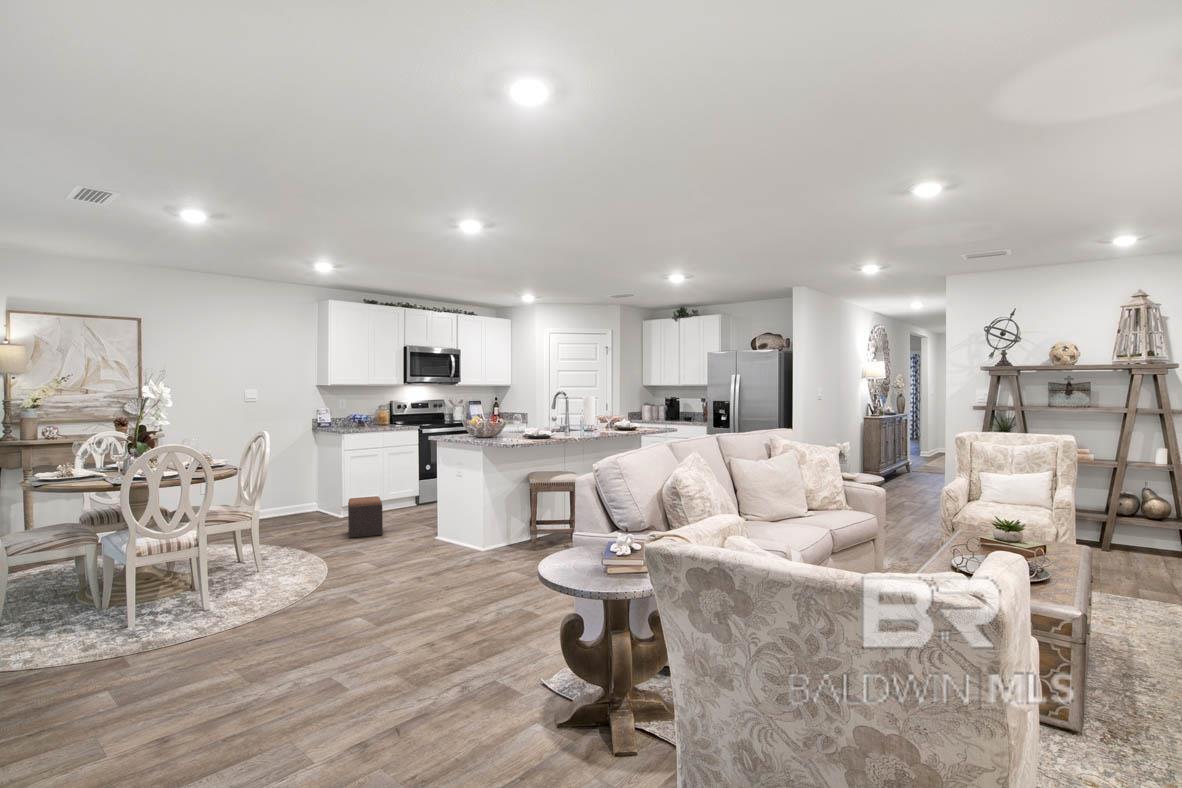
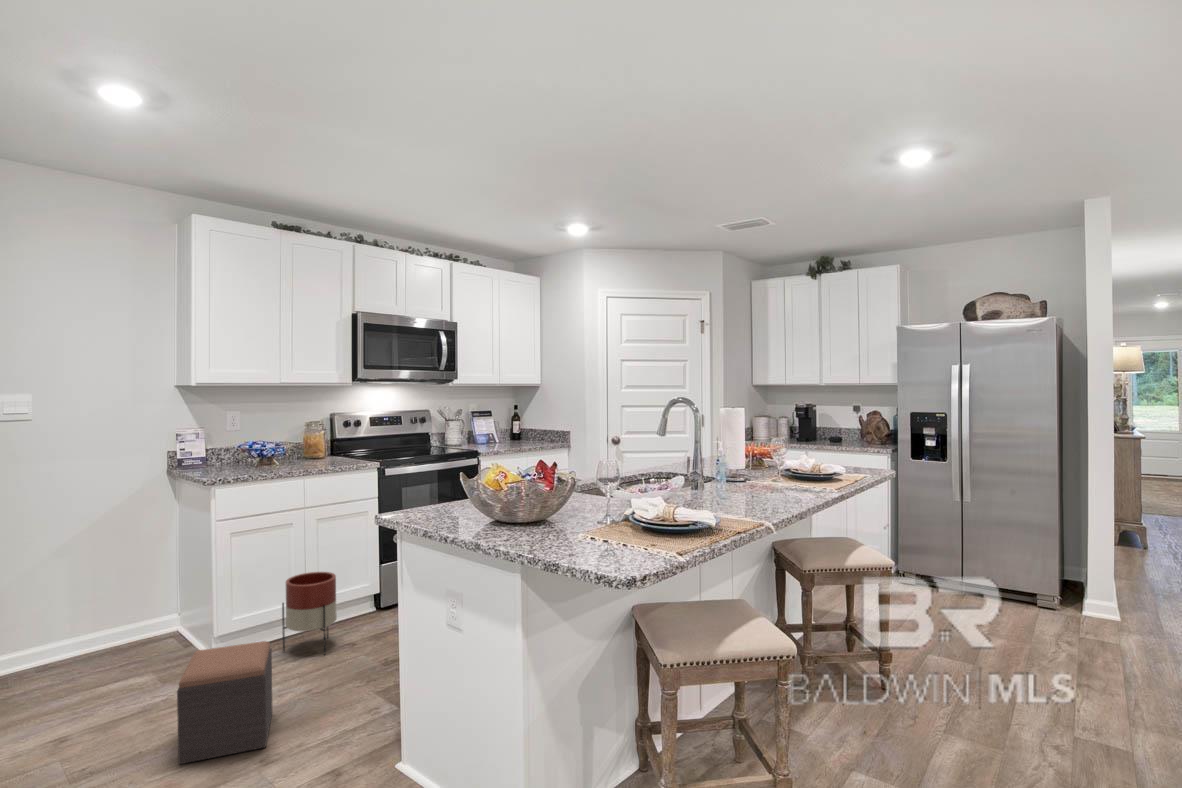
planter: none [376,478,401,516] -> present [282,572,337,655]

